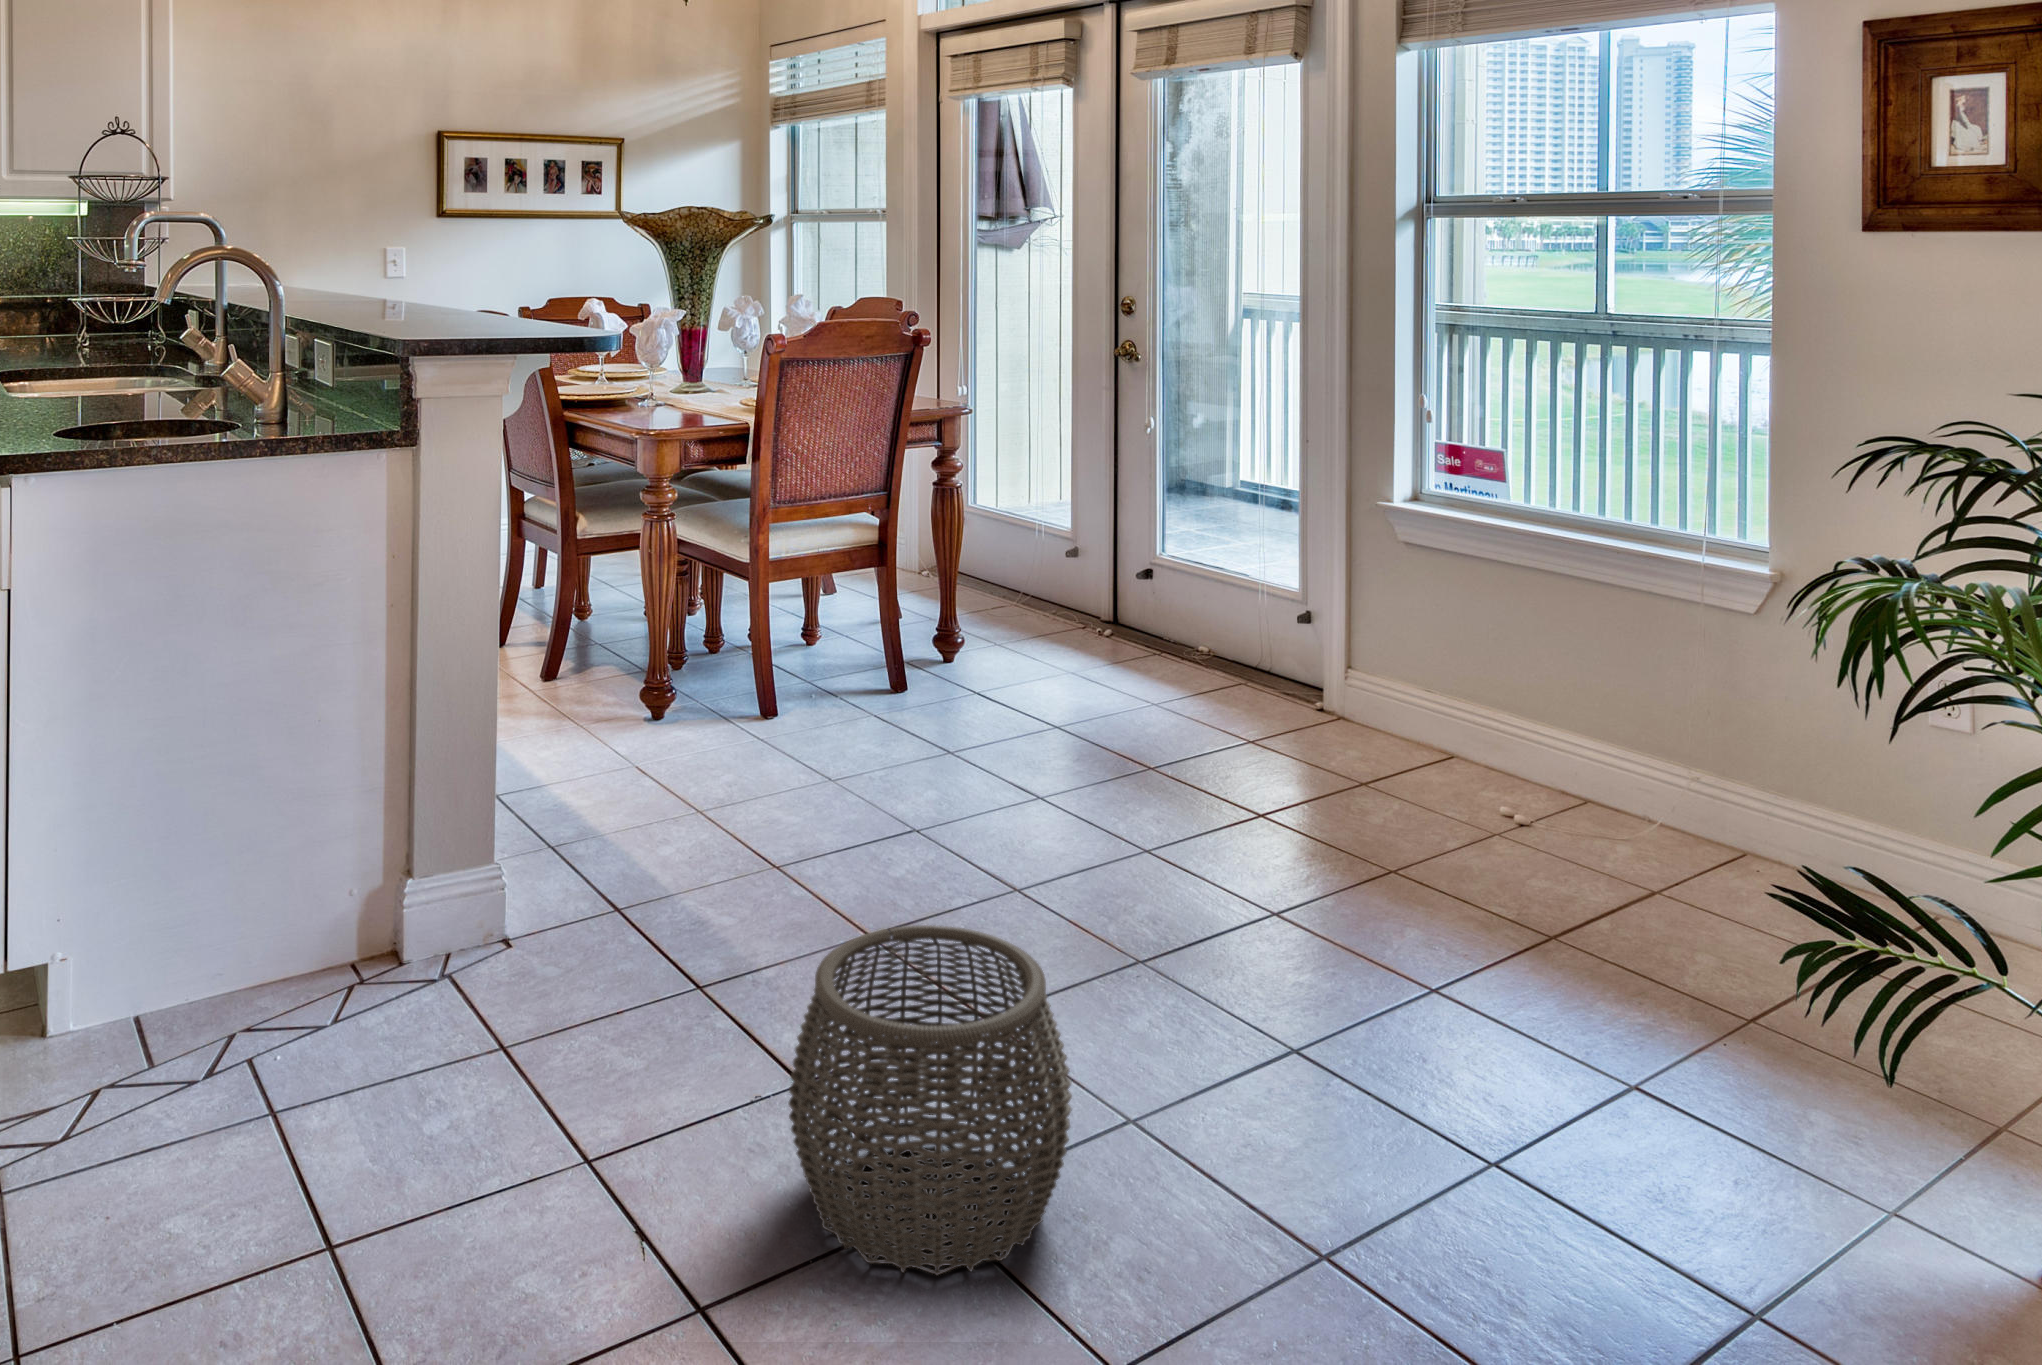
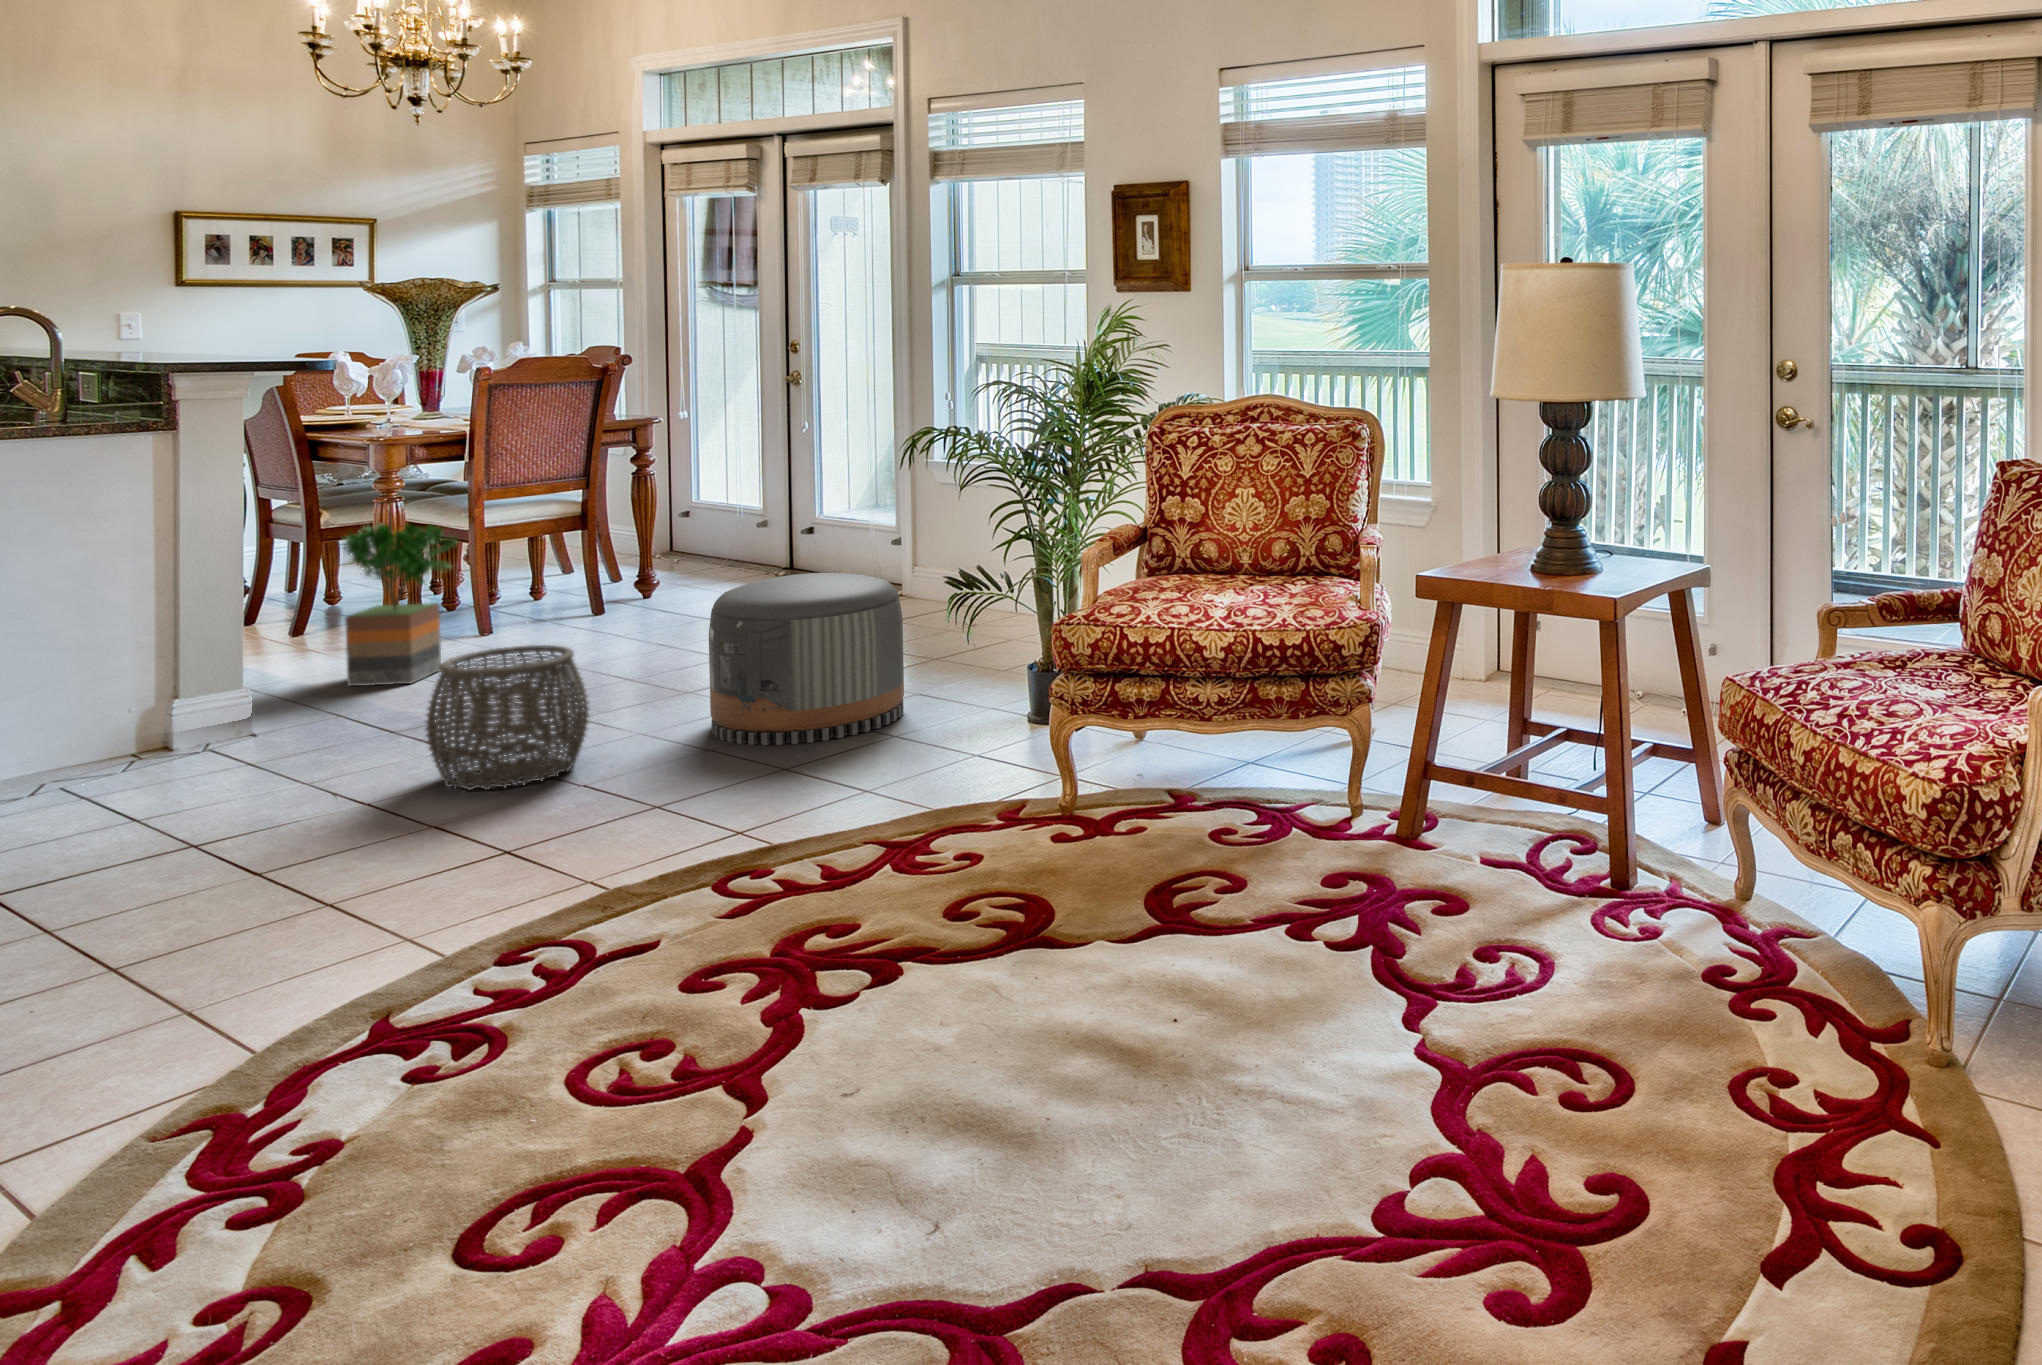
potted tree: none [608,571,762,826] -> present [342,523,457,686]
pouf: none [1230,785,1617,1211] -> present [709,573,904,745]

